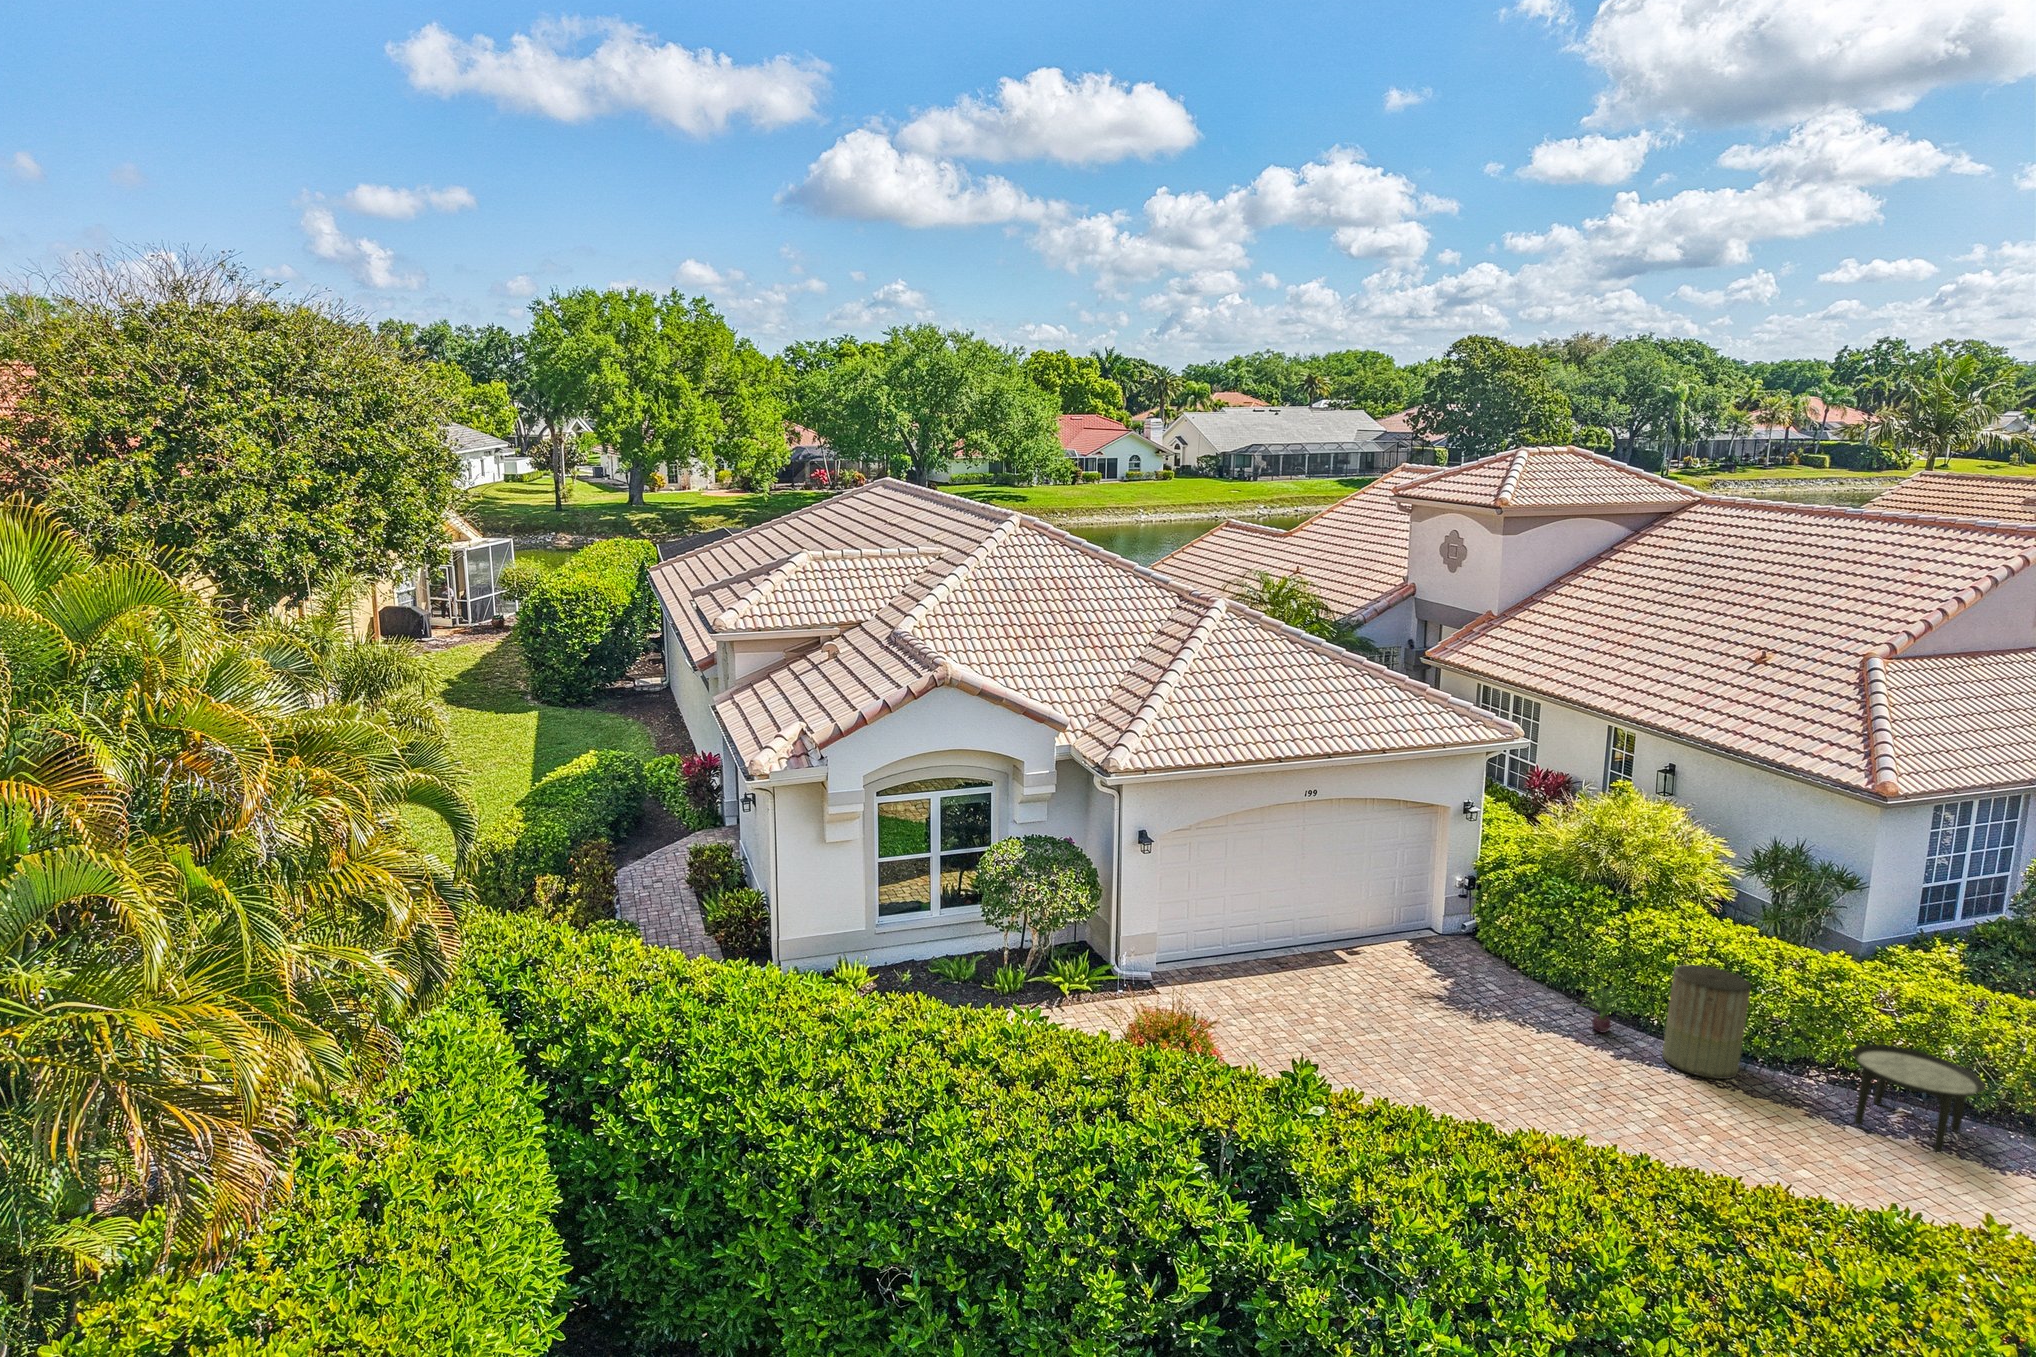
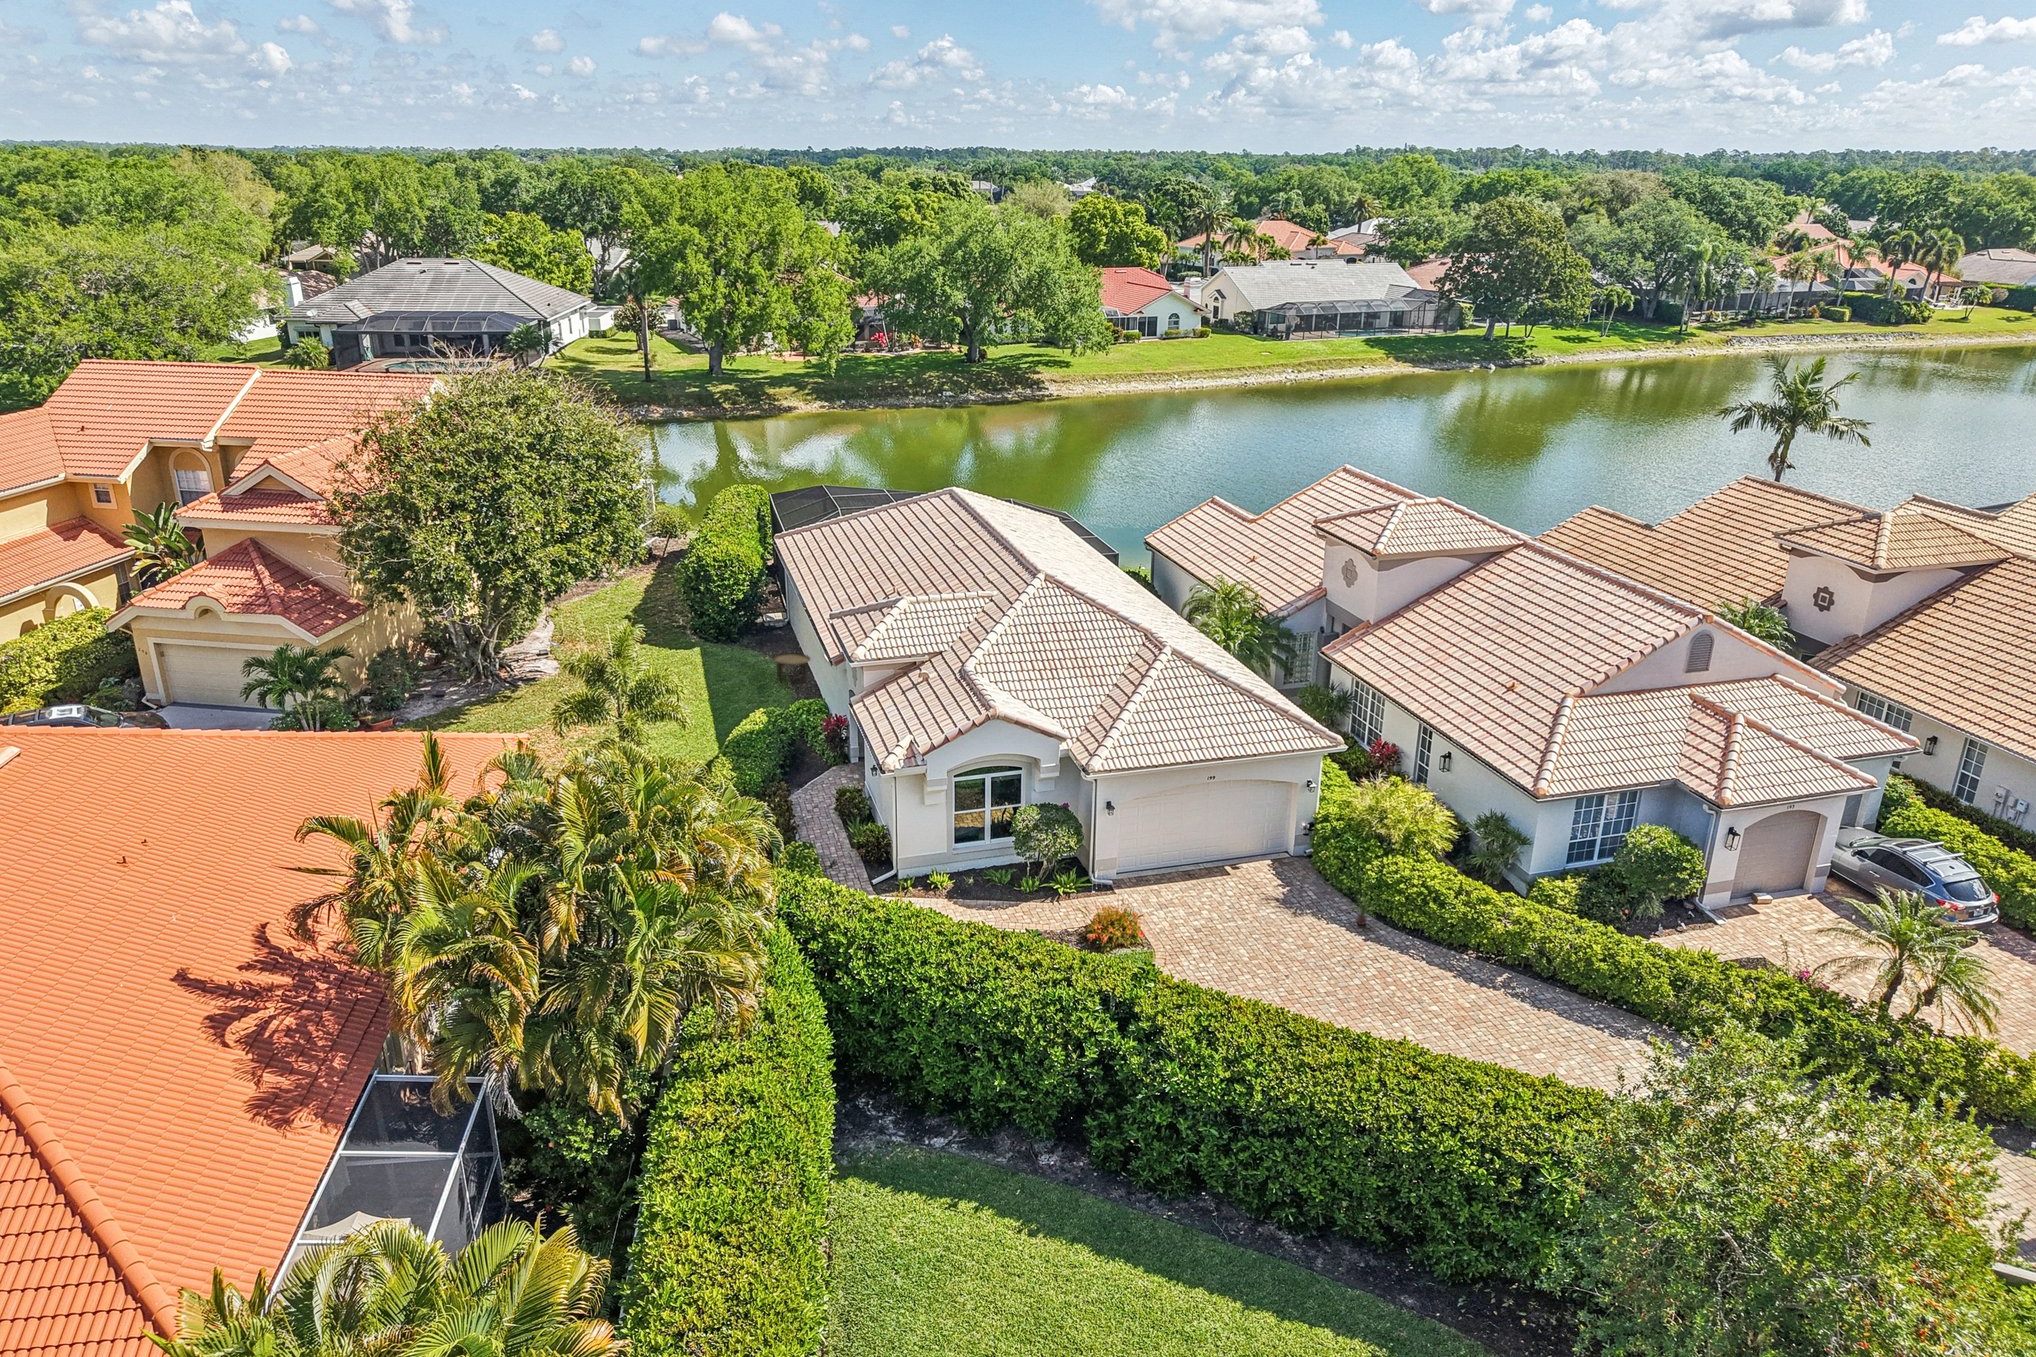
trash can: present [1662,965,1751,1079] -> none [1388,892,1435,955]
round table: present [1852,1044,1986,1153] -> present [773,653,810,682]

